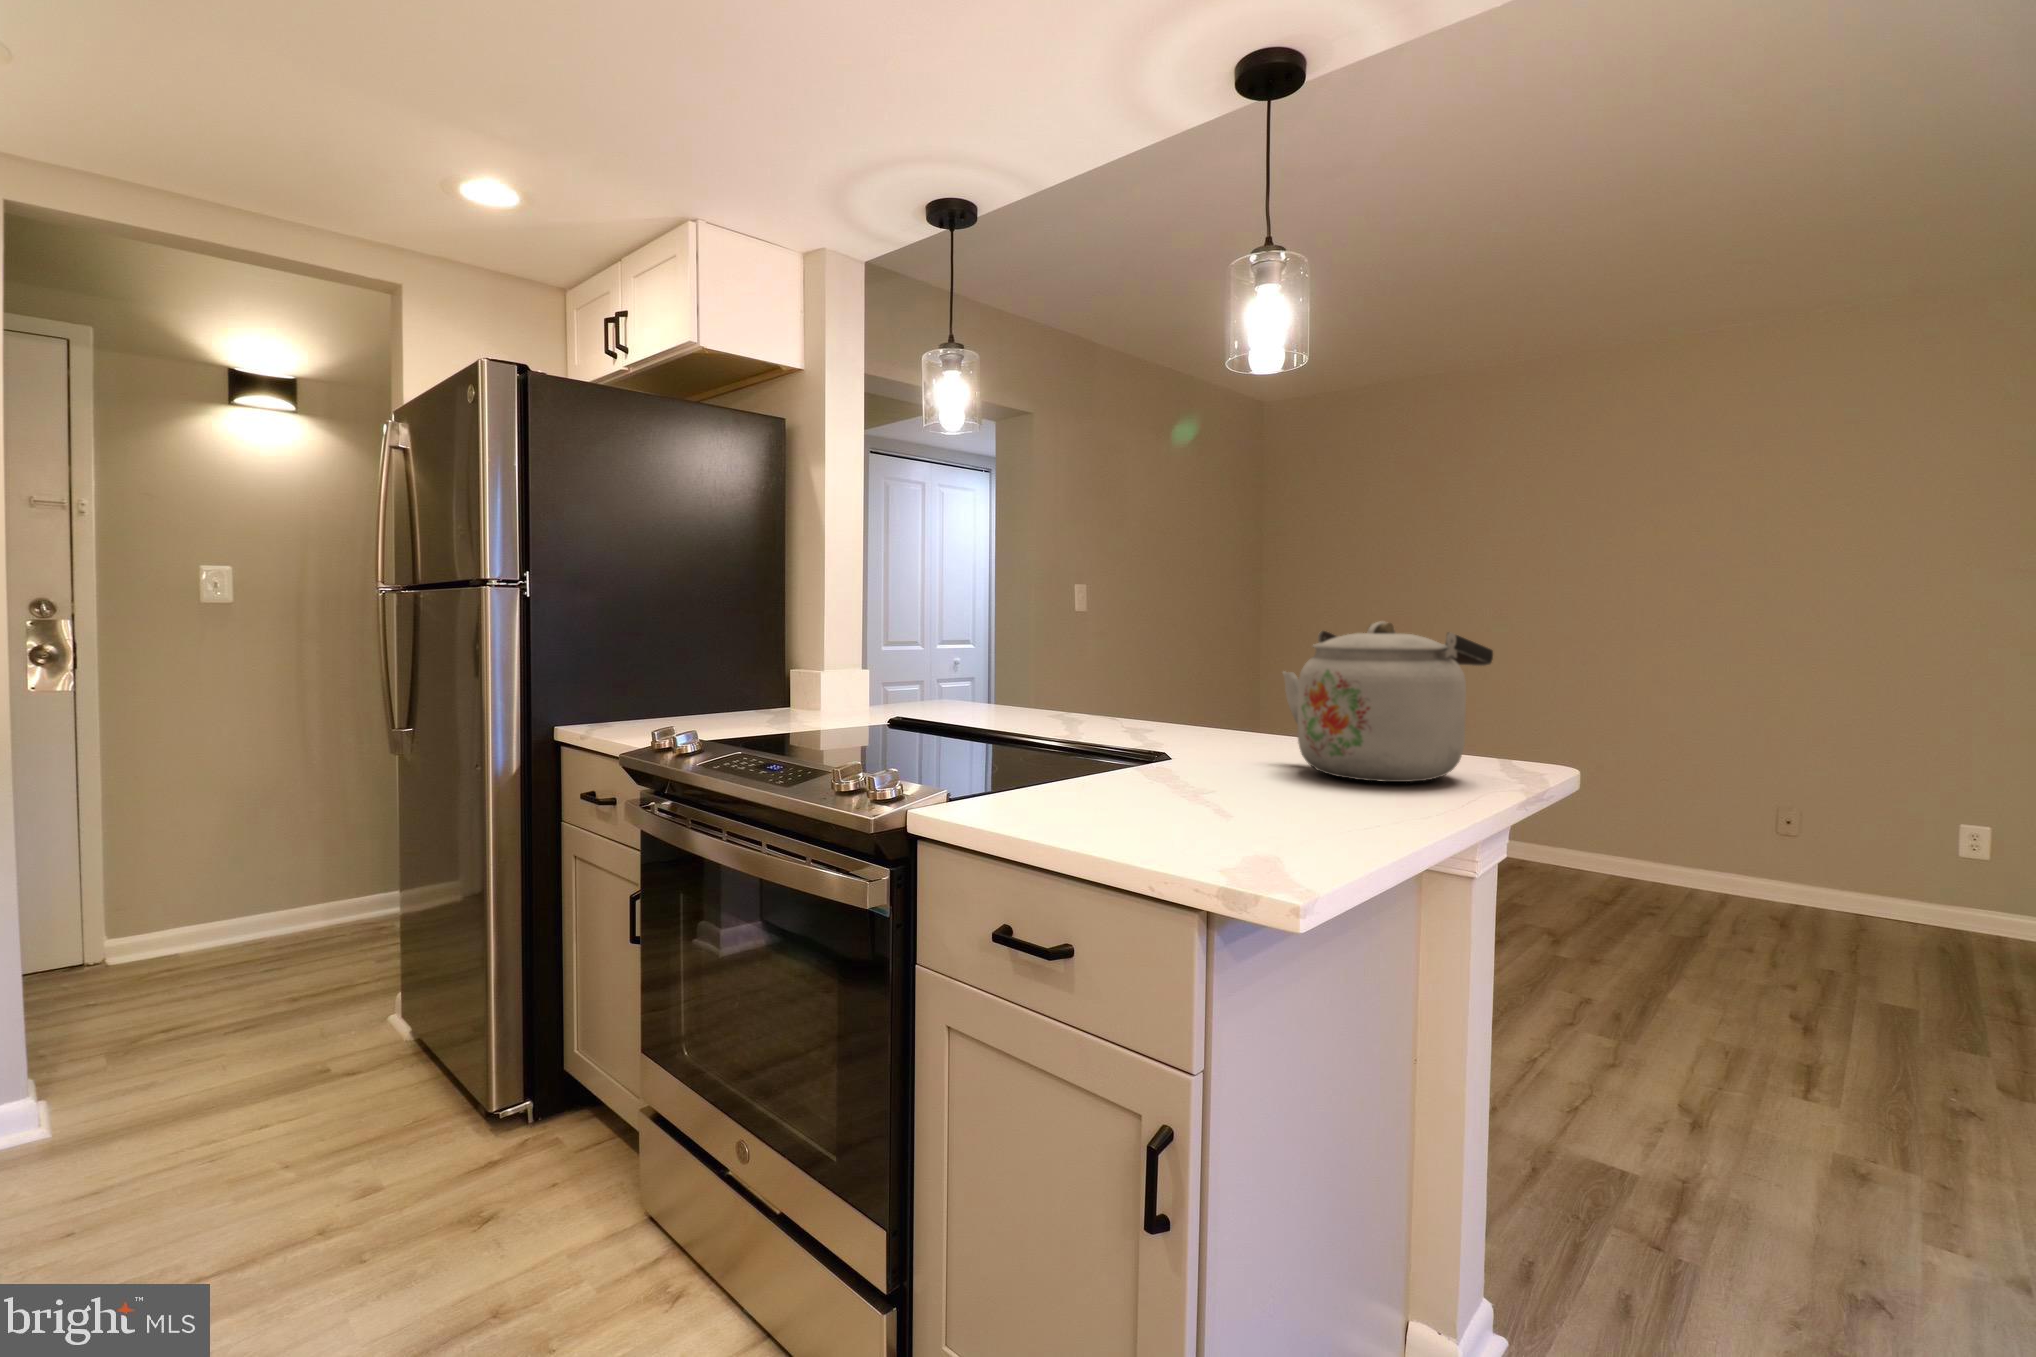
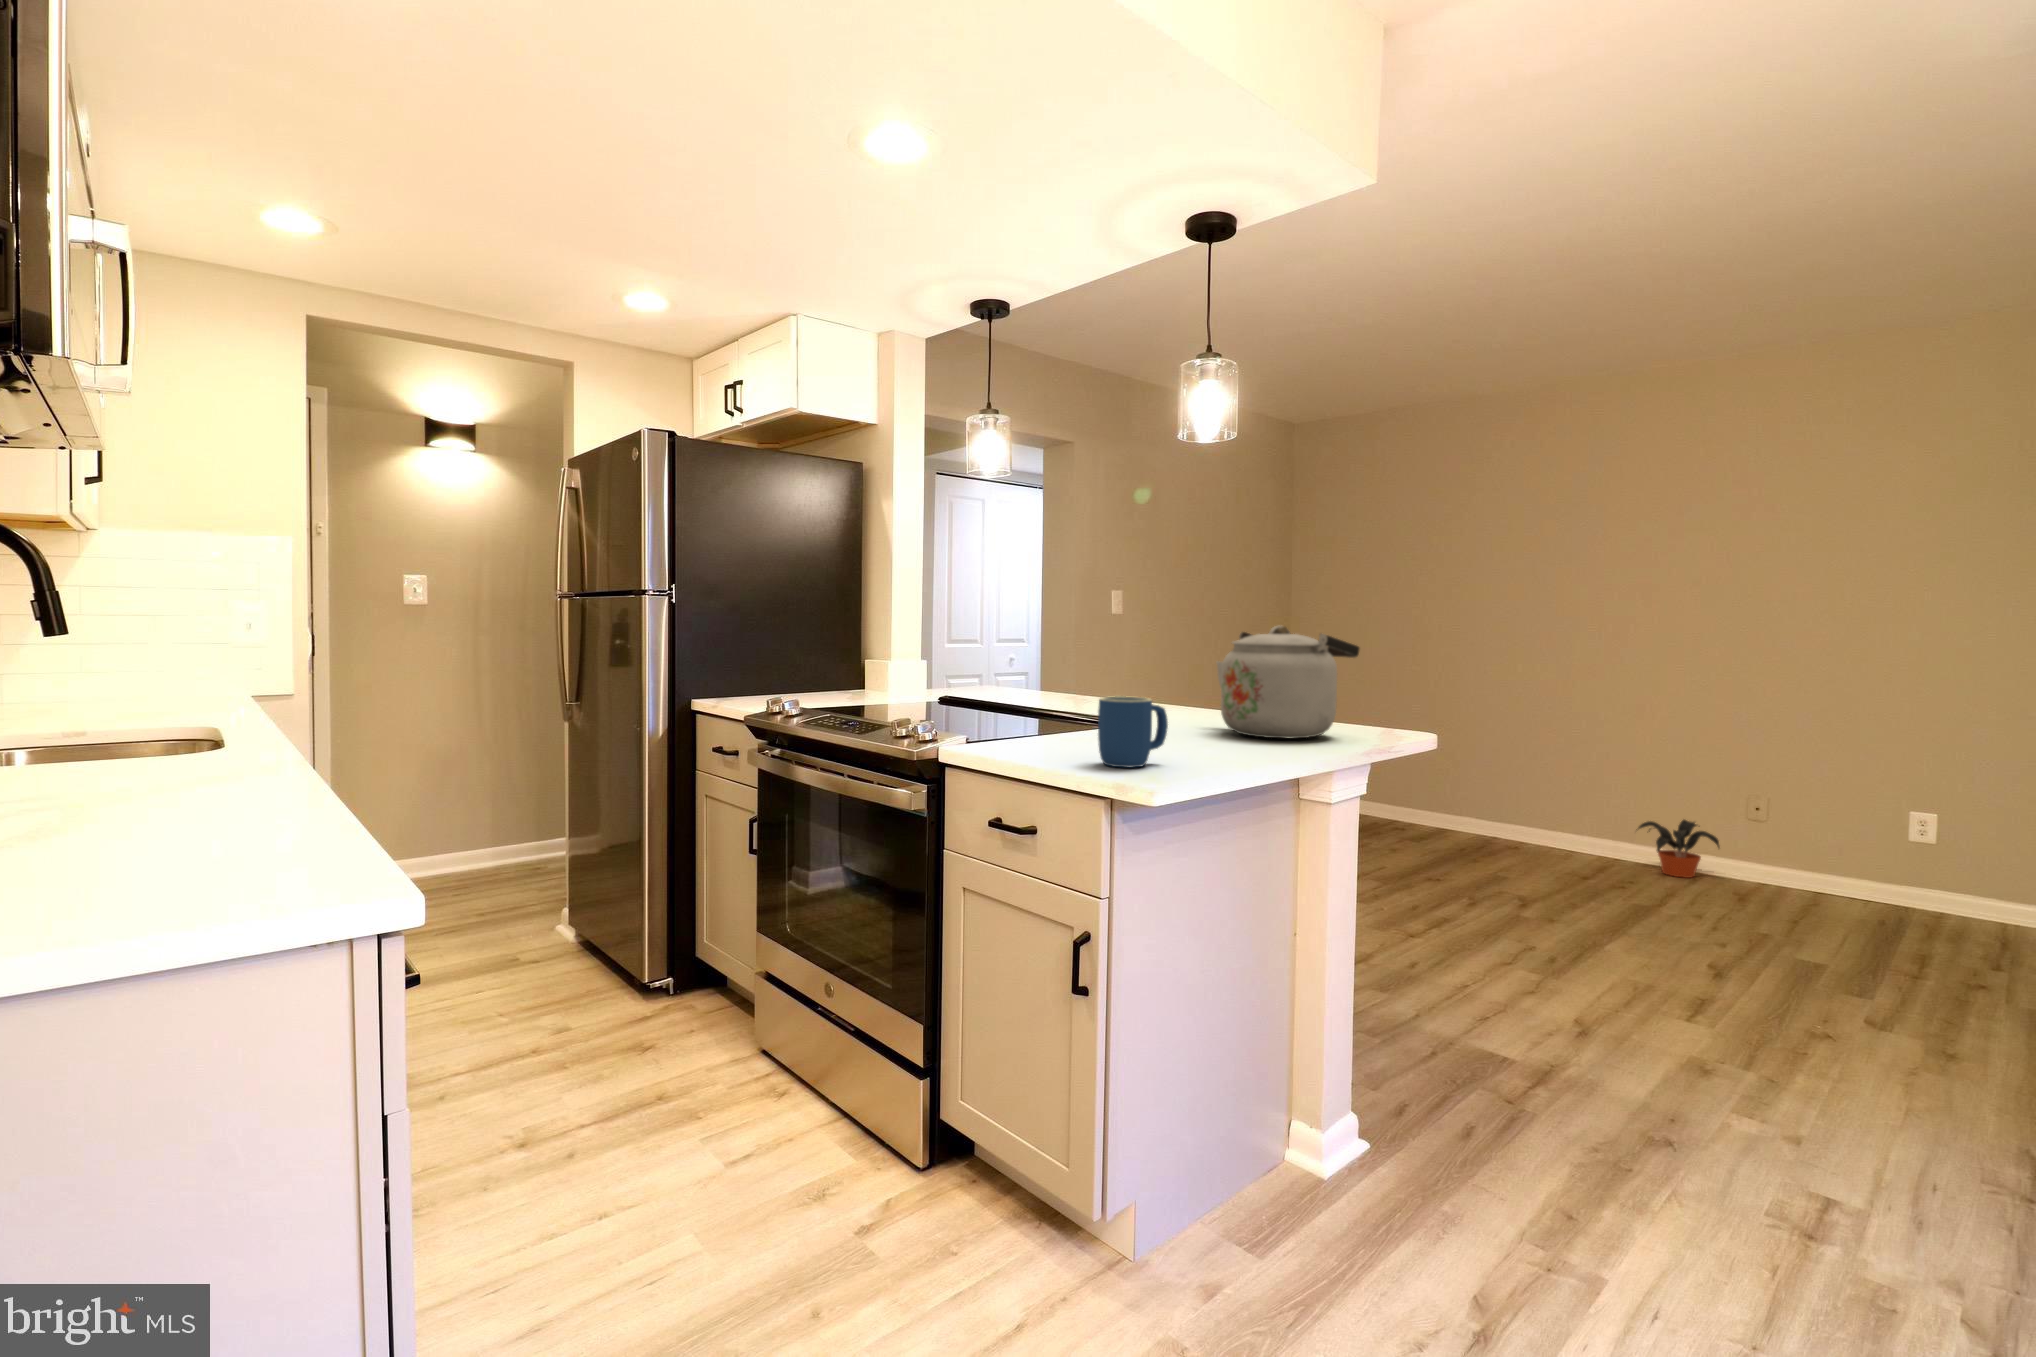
mug: none [1166,732,1272,848] -> present [1098,696,1168,768]
potted plant: none [1687,842,1788,910] -> present [1638,820,1719,878]

